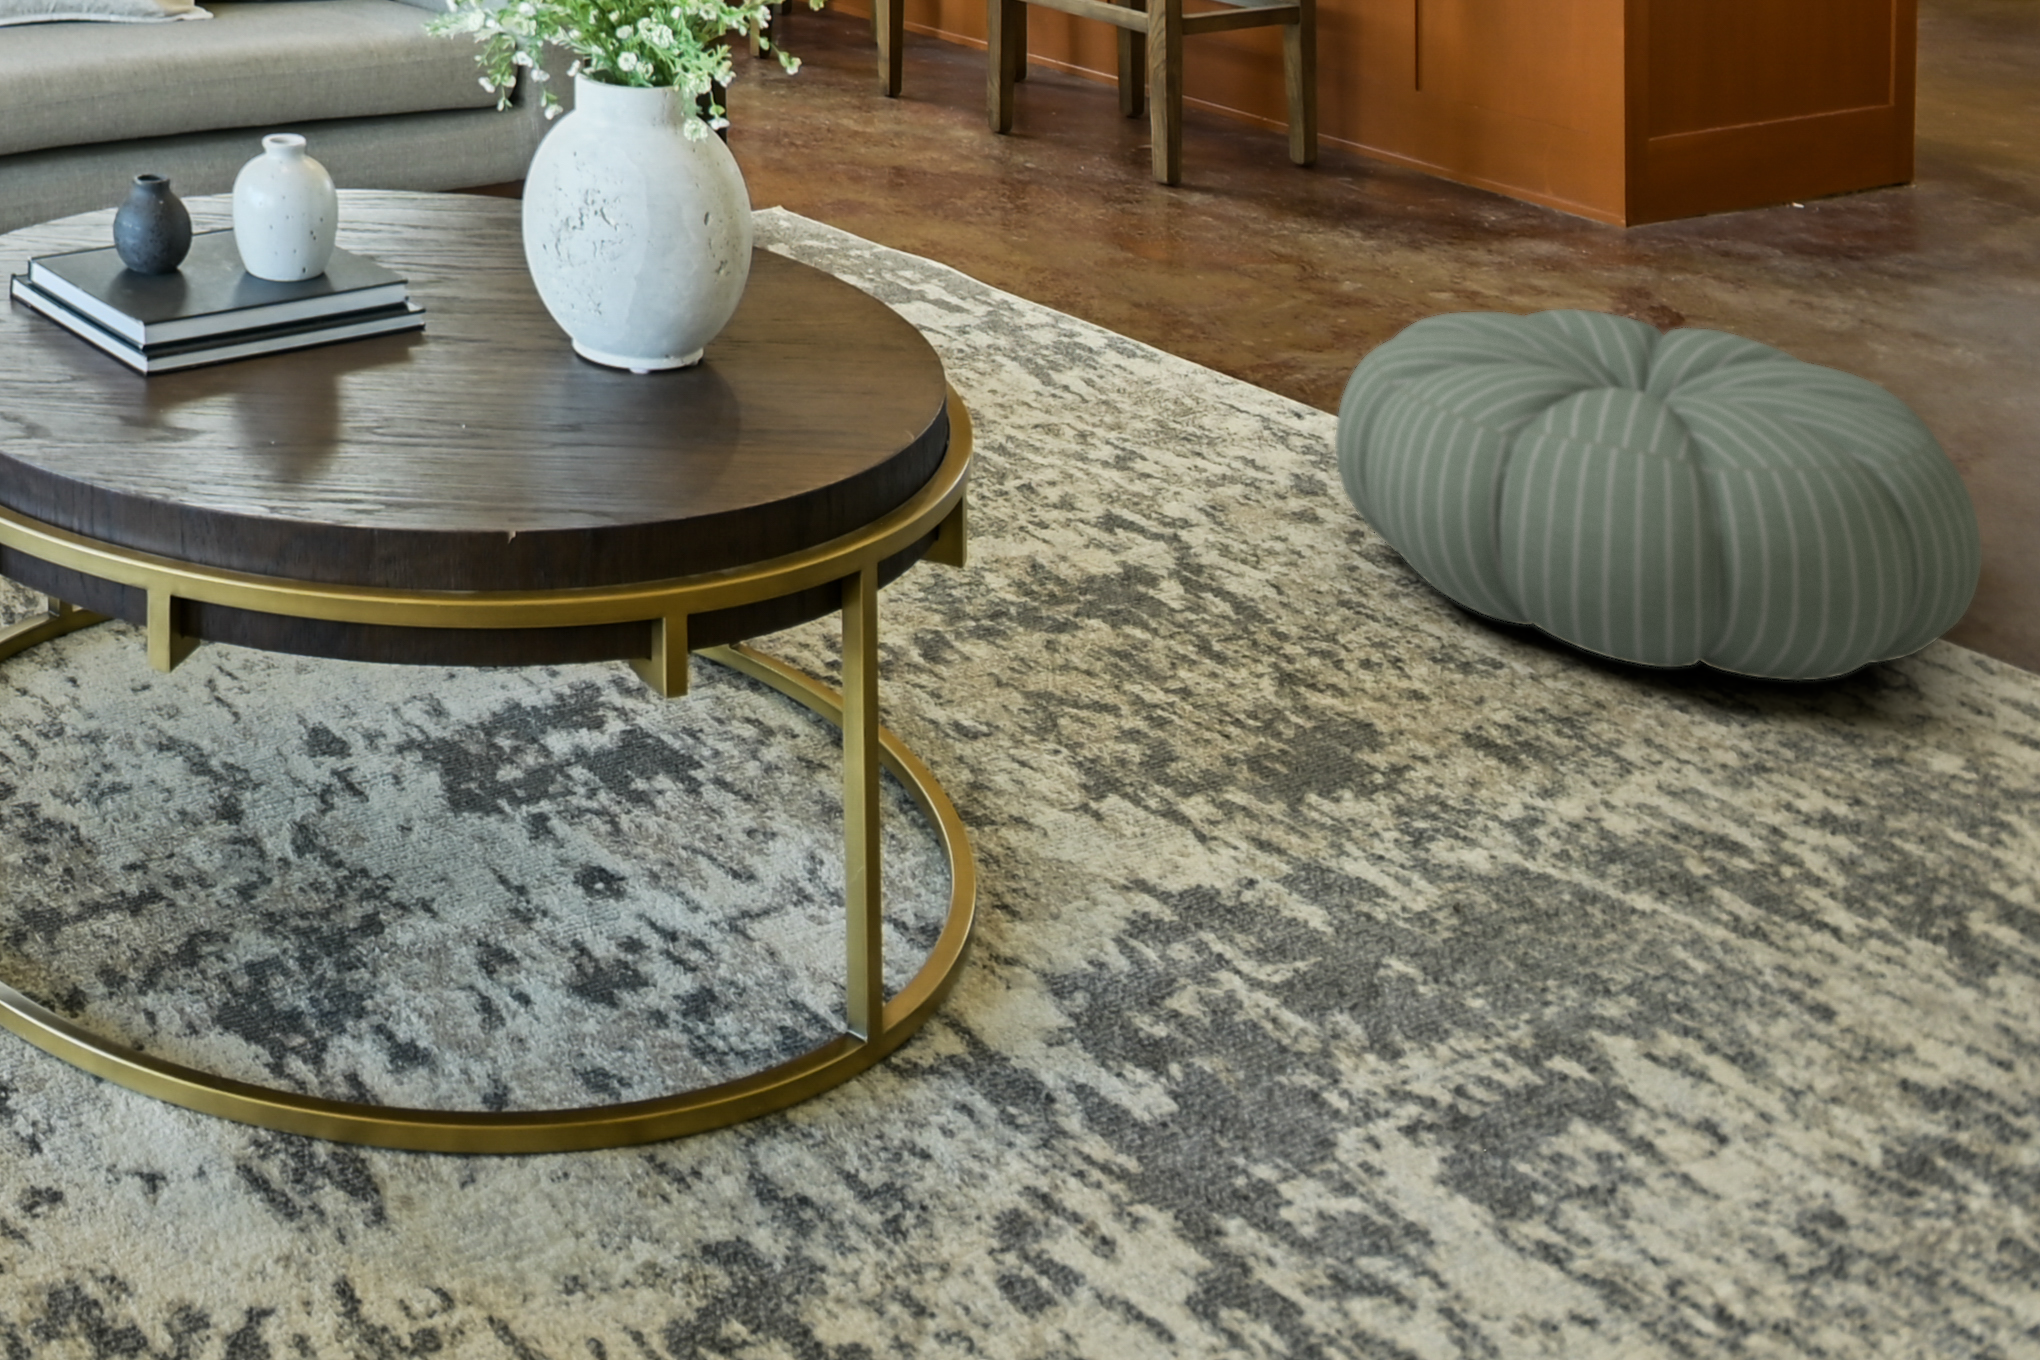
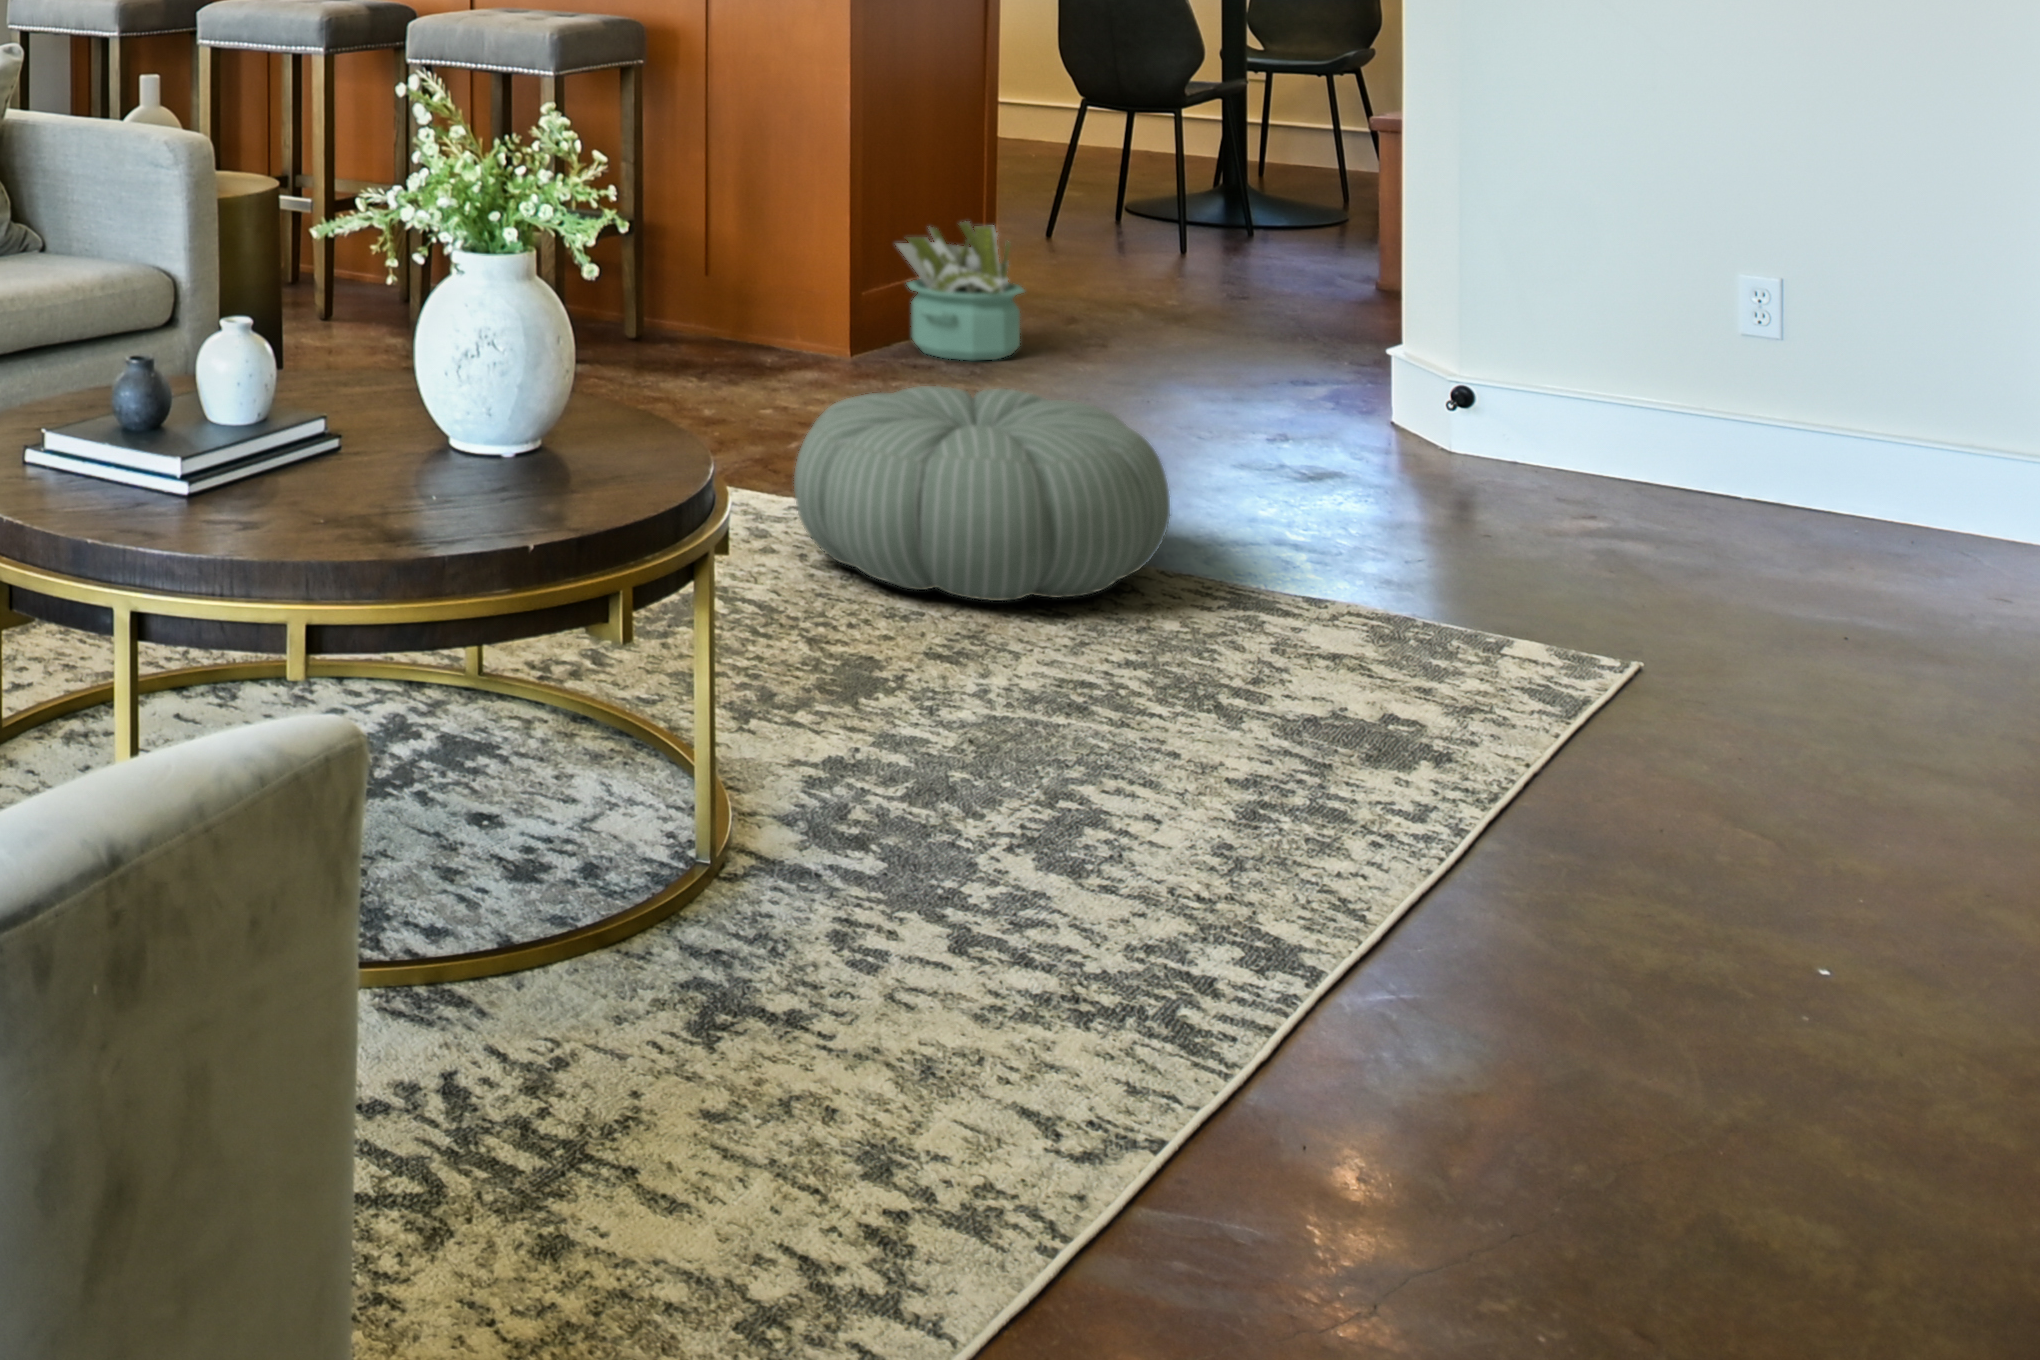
decorative plant: none [1702,50,1919,256] -> present [896,222,1024,361]

